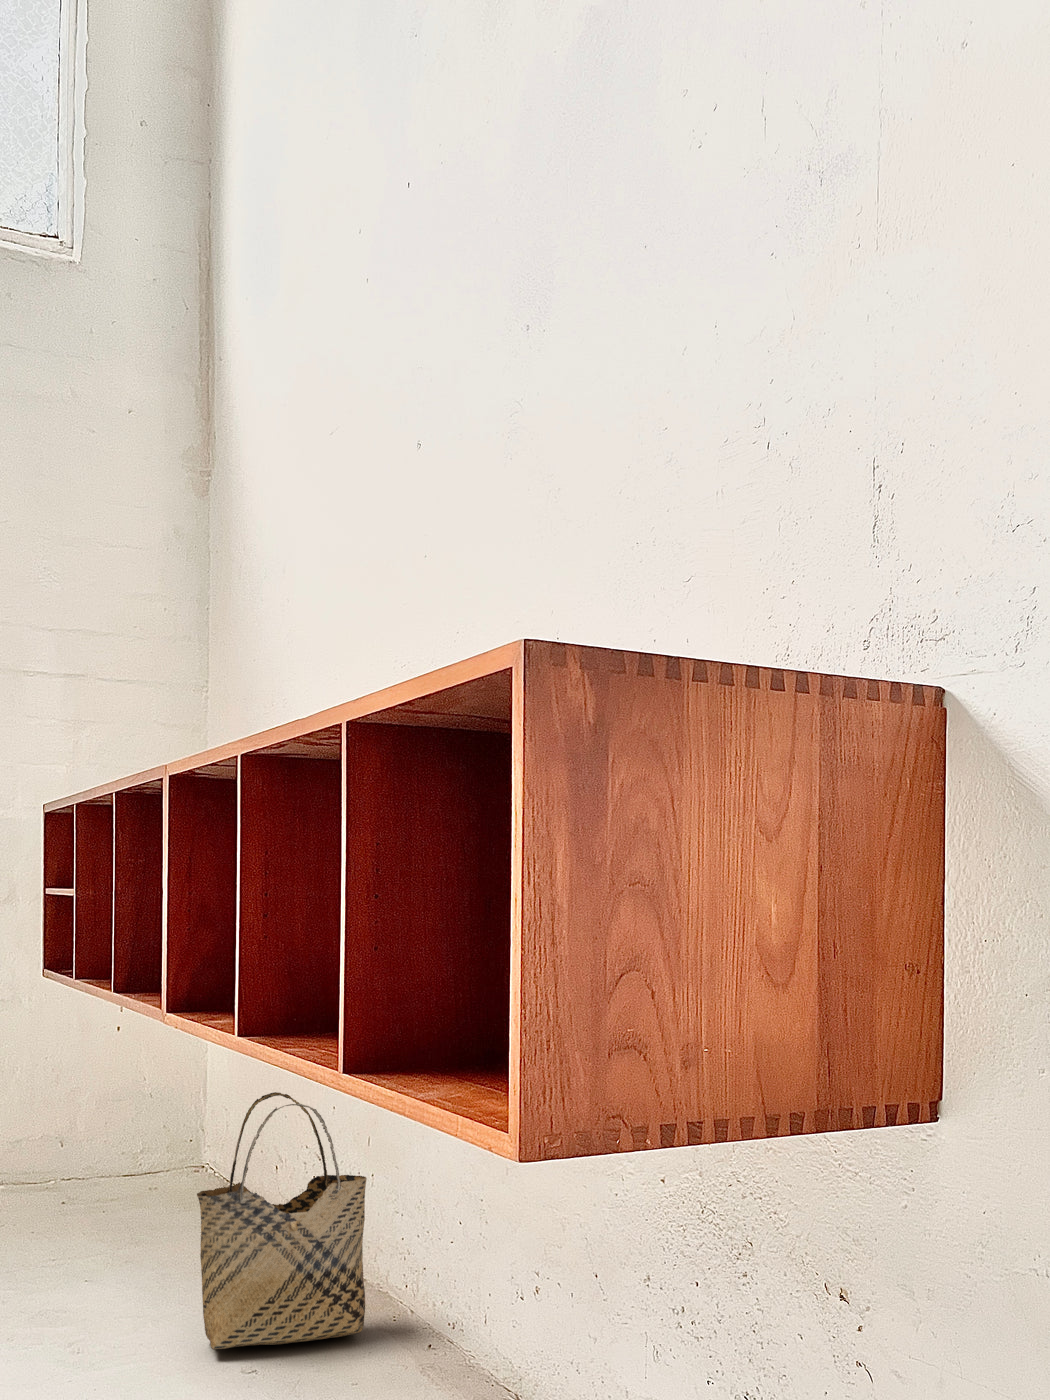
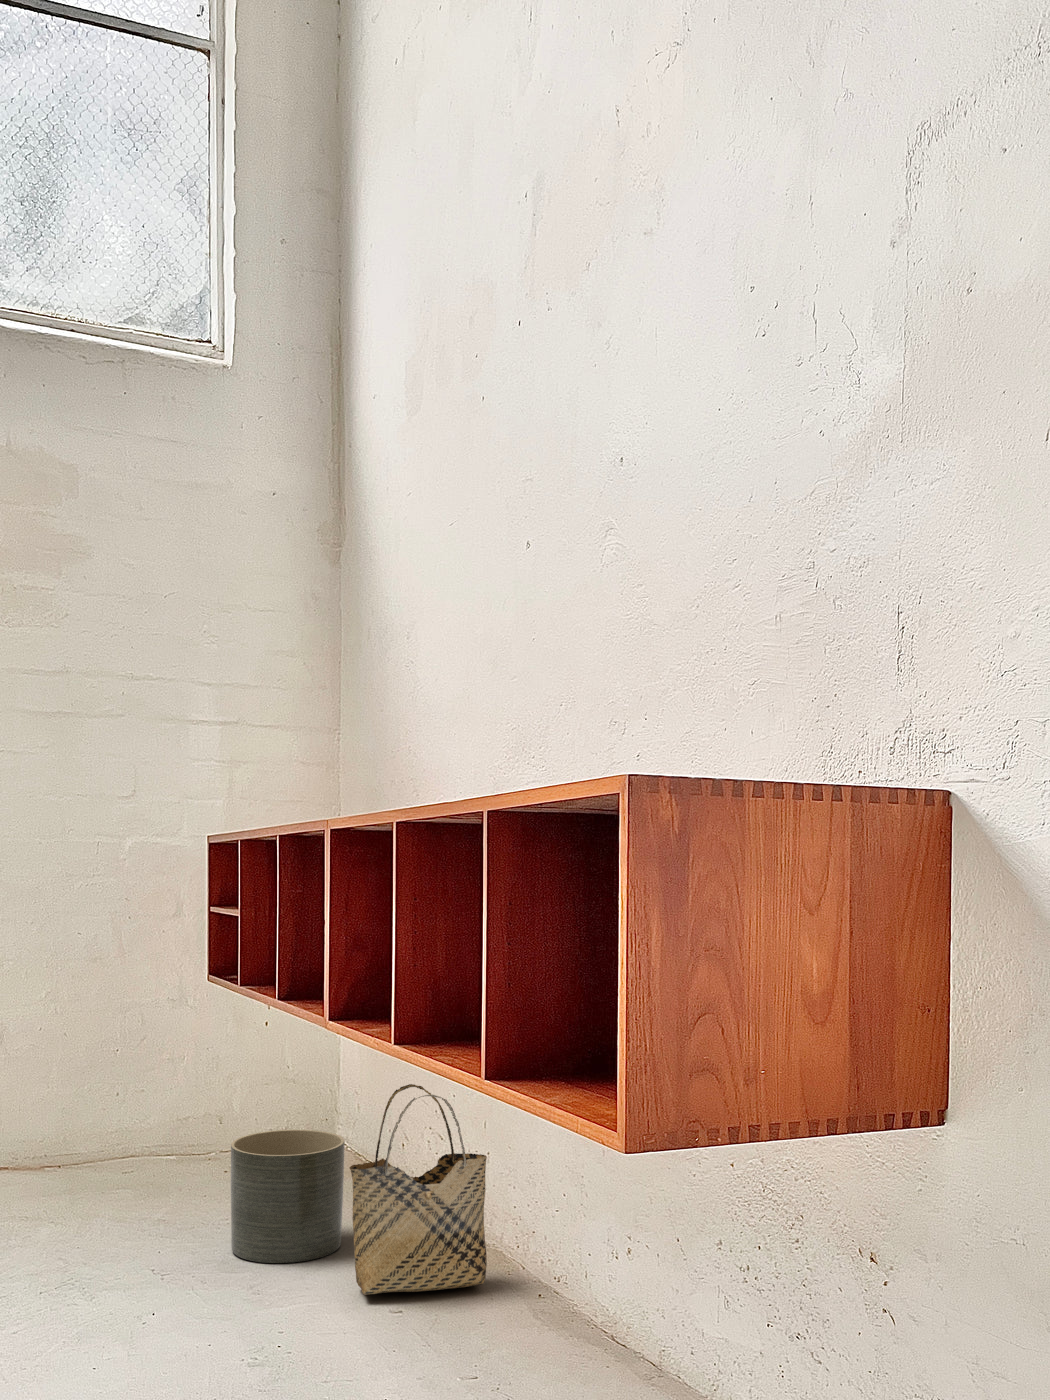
planter: none [58,1151,198,1312] -> present [231,1130,345,1263]

